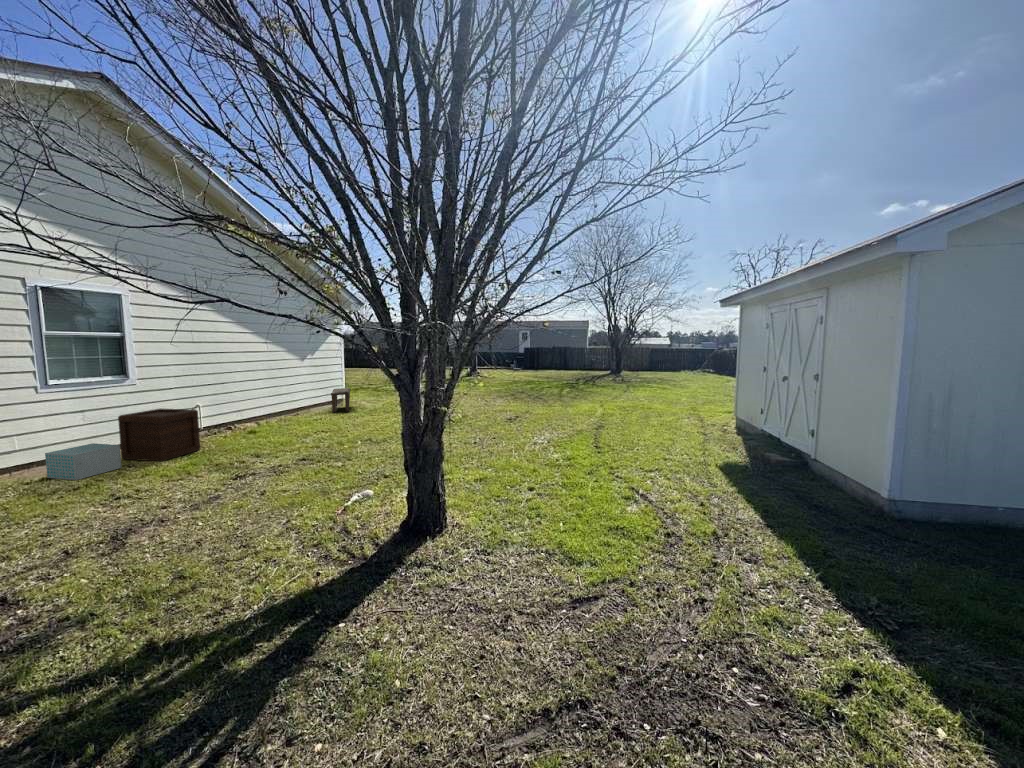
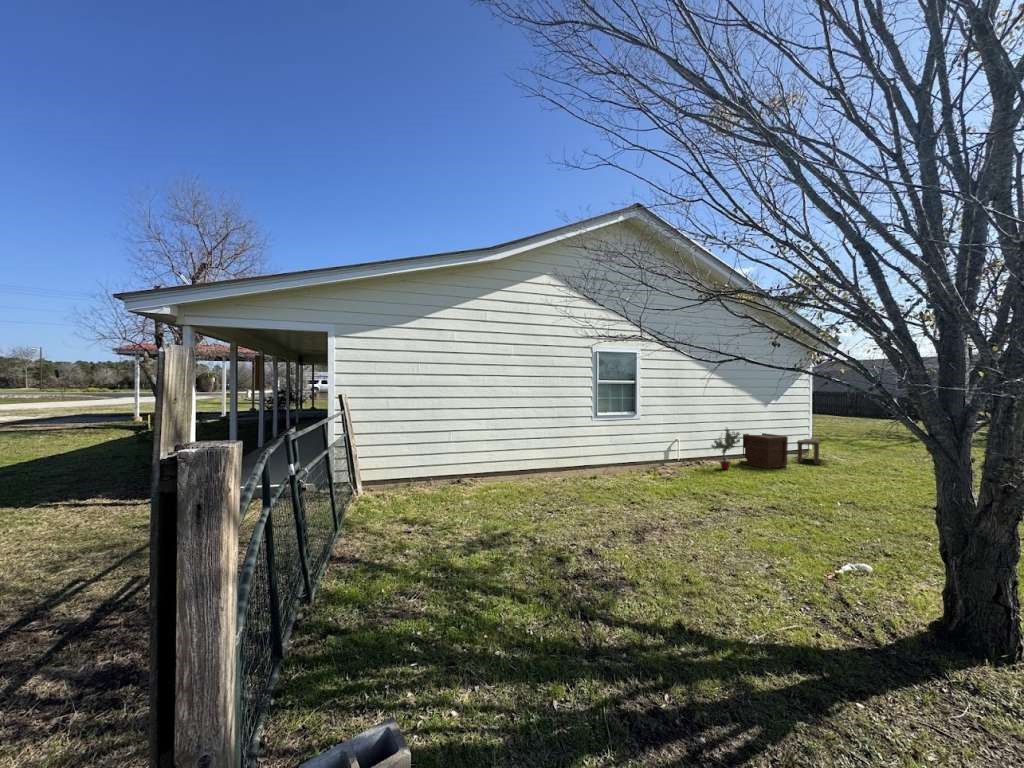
potted tree: none [241,385,275,430] -> present [711,428,740,470]
wooden crate: present [118,409,200,461] -> present [740,433,788,469]
storage box: present [45,443,121,480] -> none [590,460,629,485]

